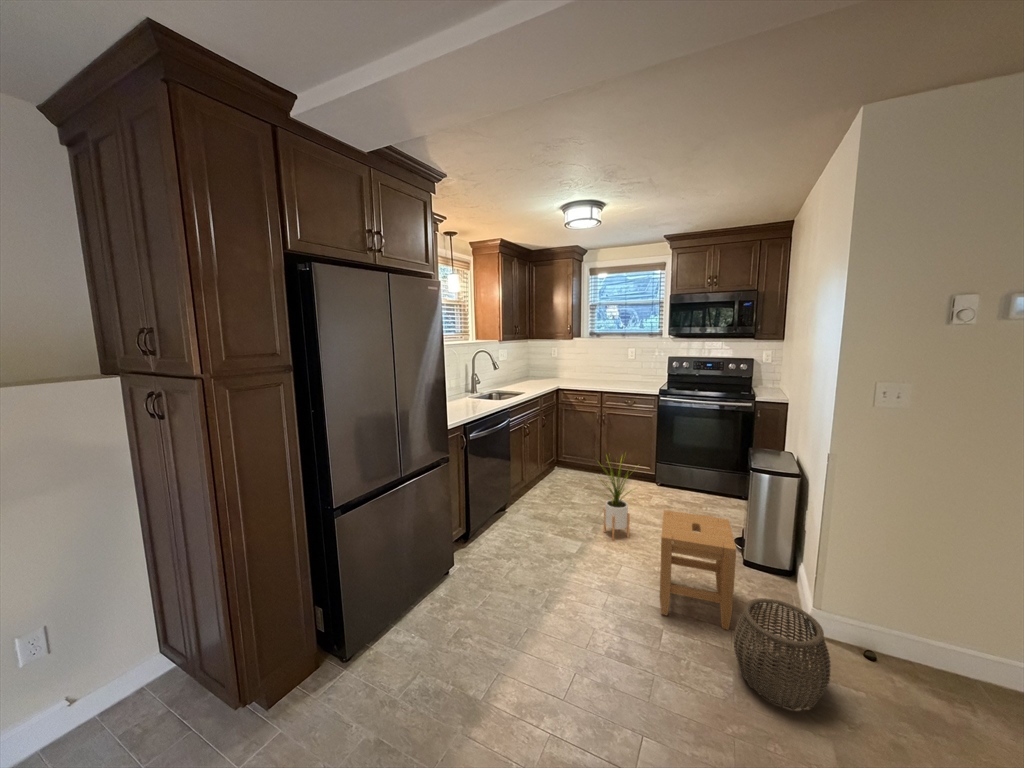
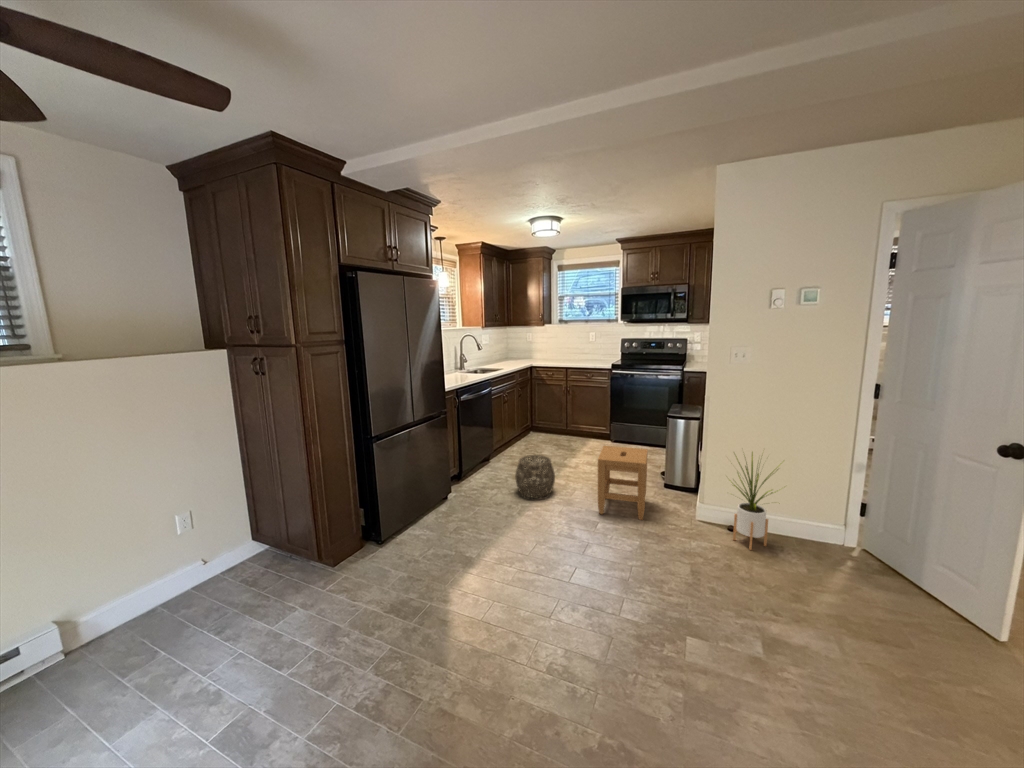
house plant: present [604,455,630,540] -> present [733,452,778,550]
woven basket: present [734,598,831,710] -> present [515,455,555,498]

